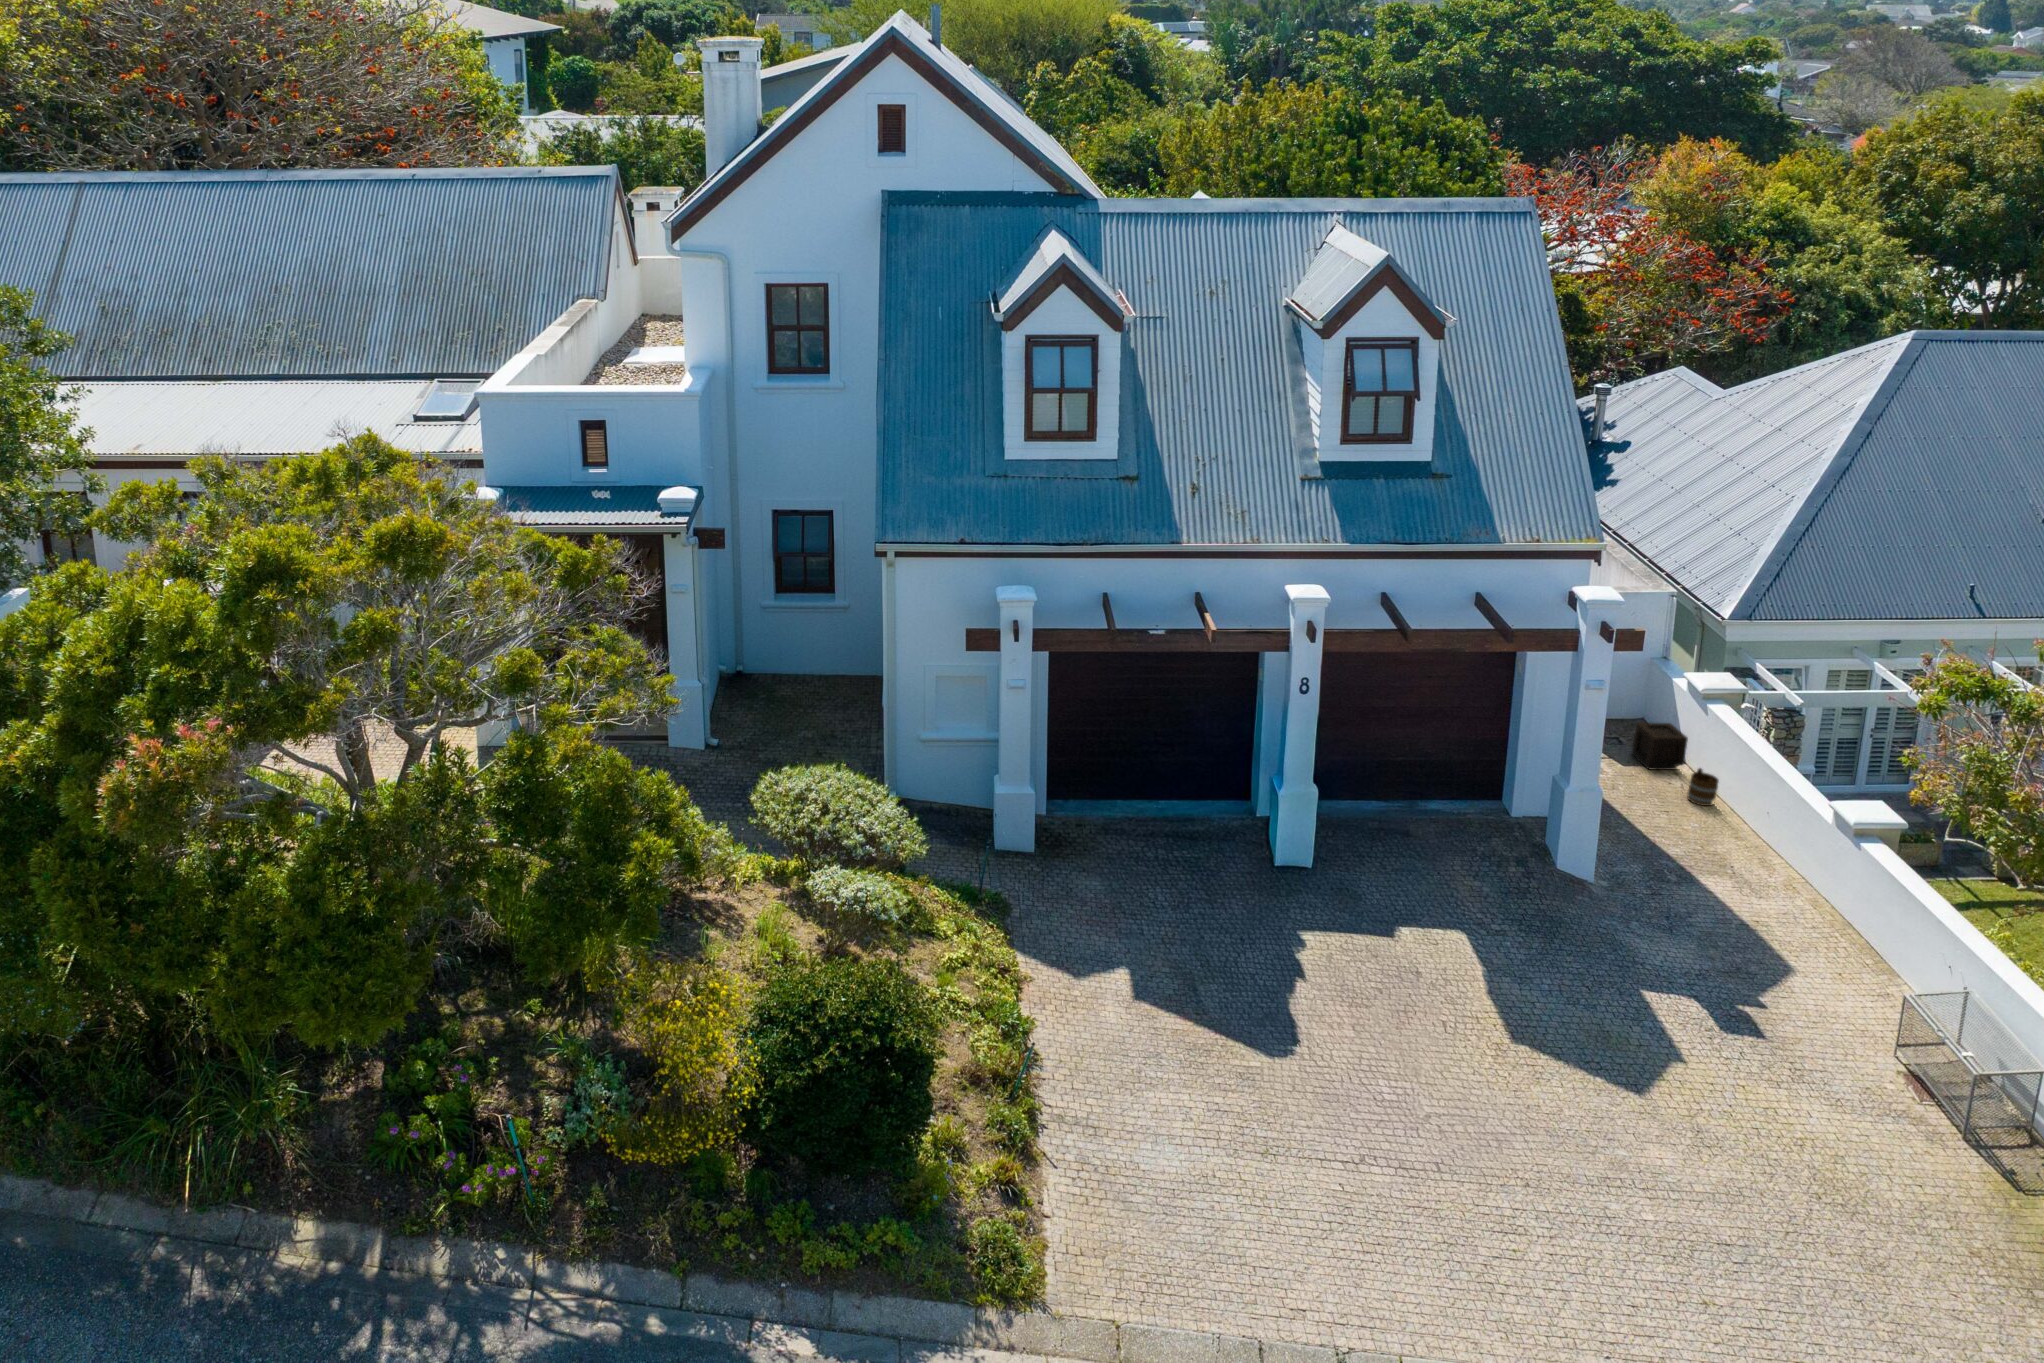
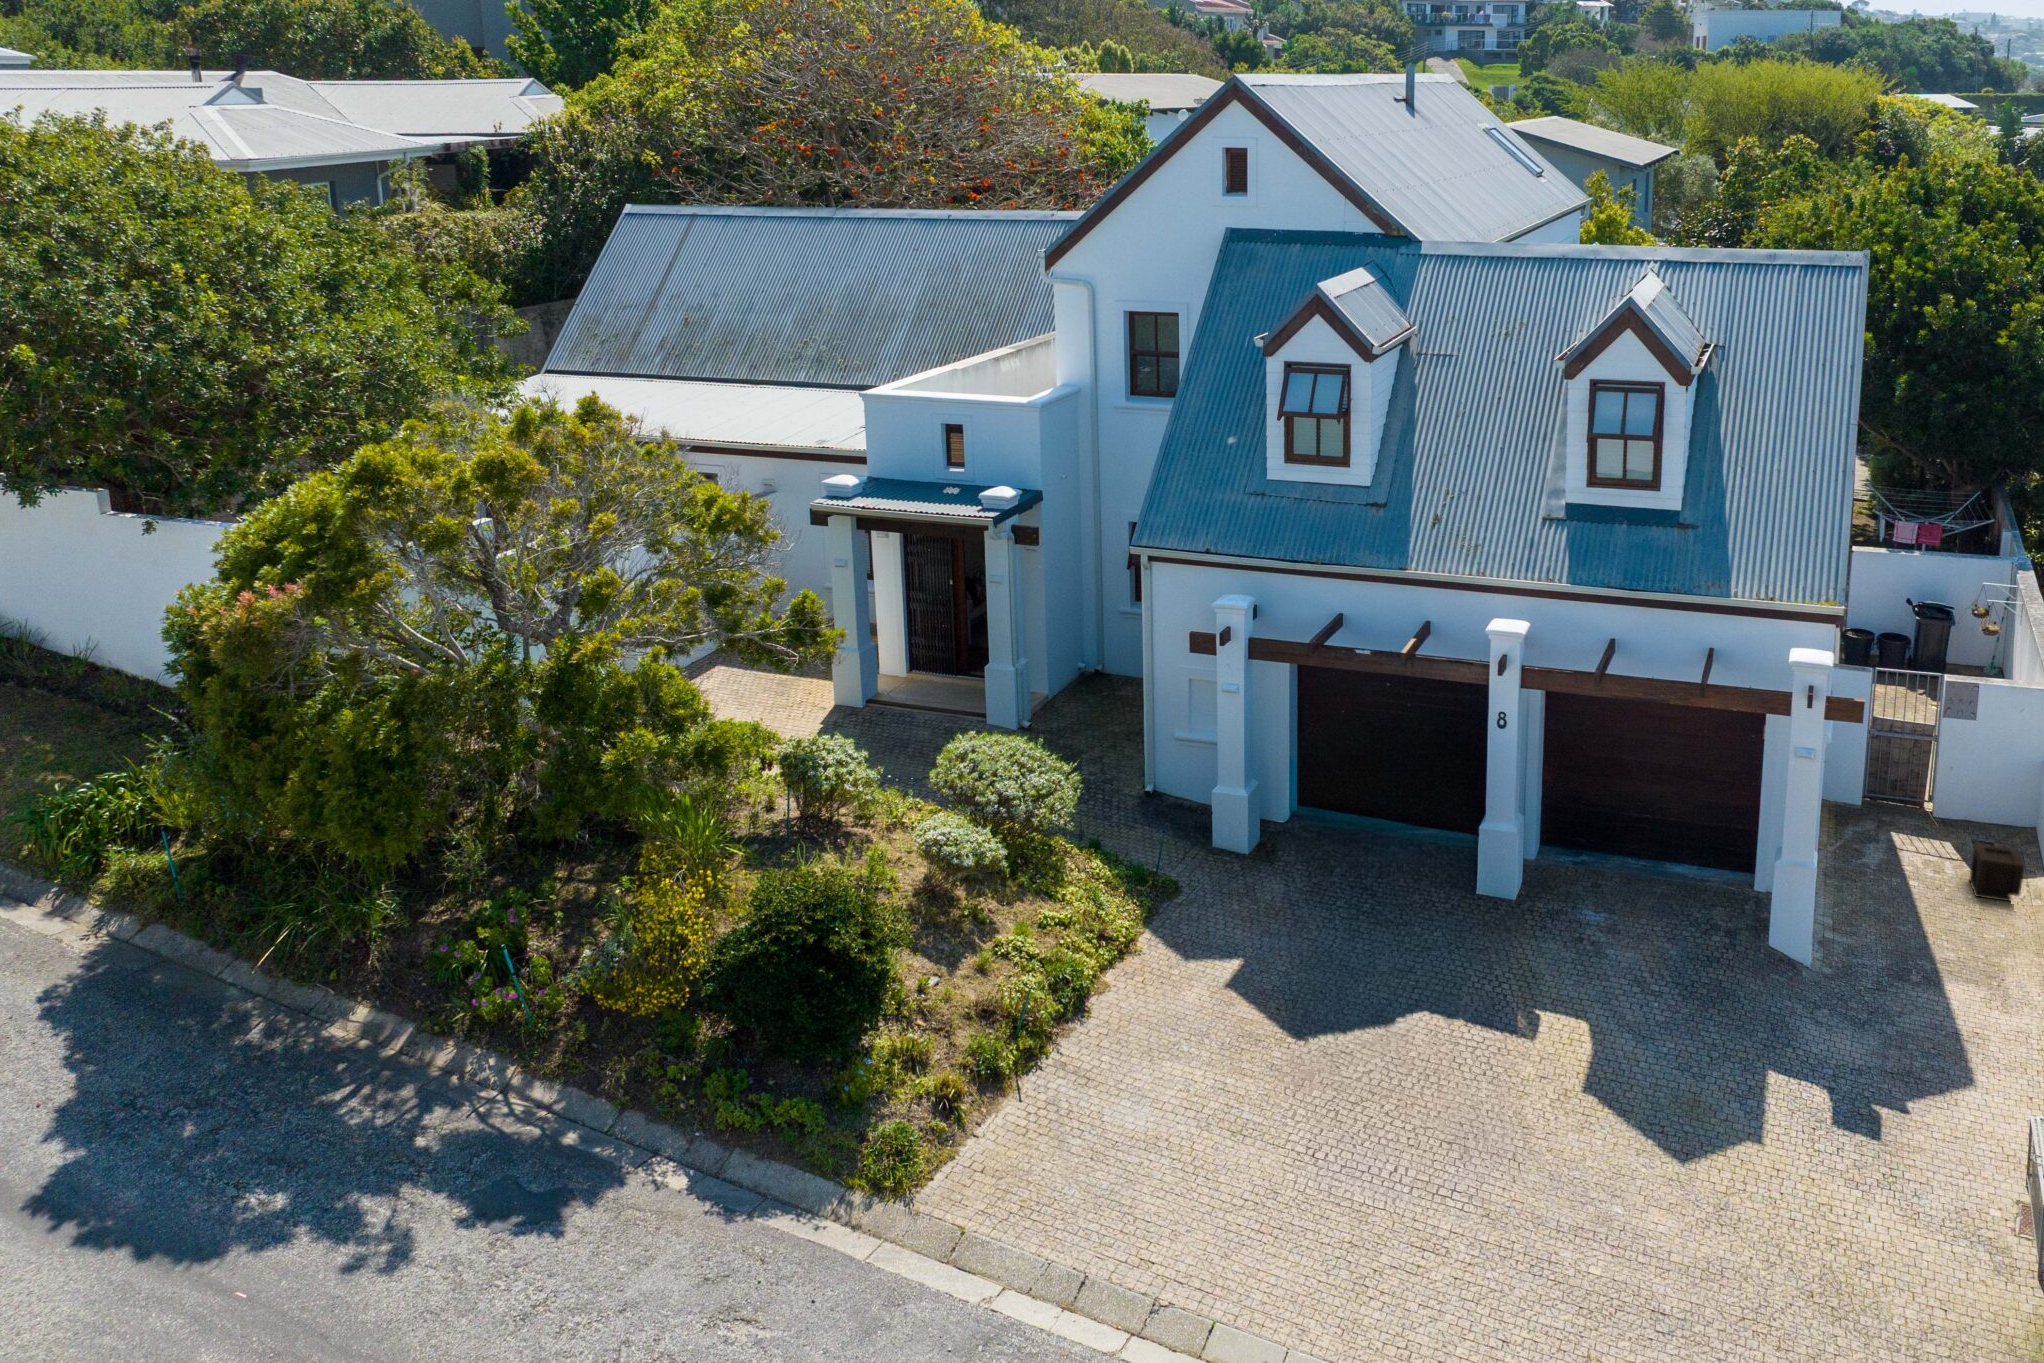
bucket: present [1687,768,1719,806] -> none [1999,895,2035,939]

